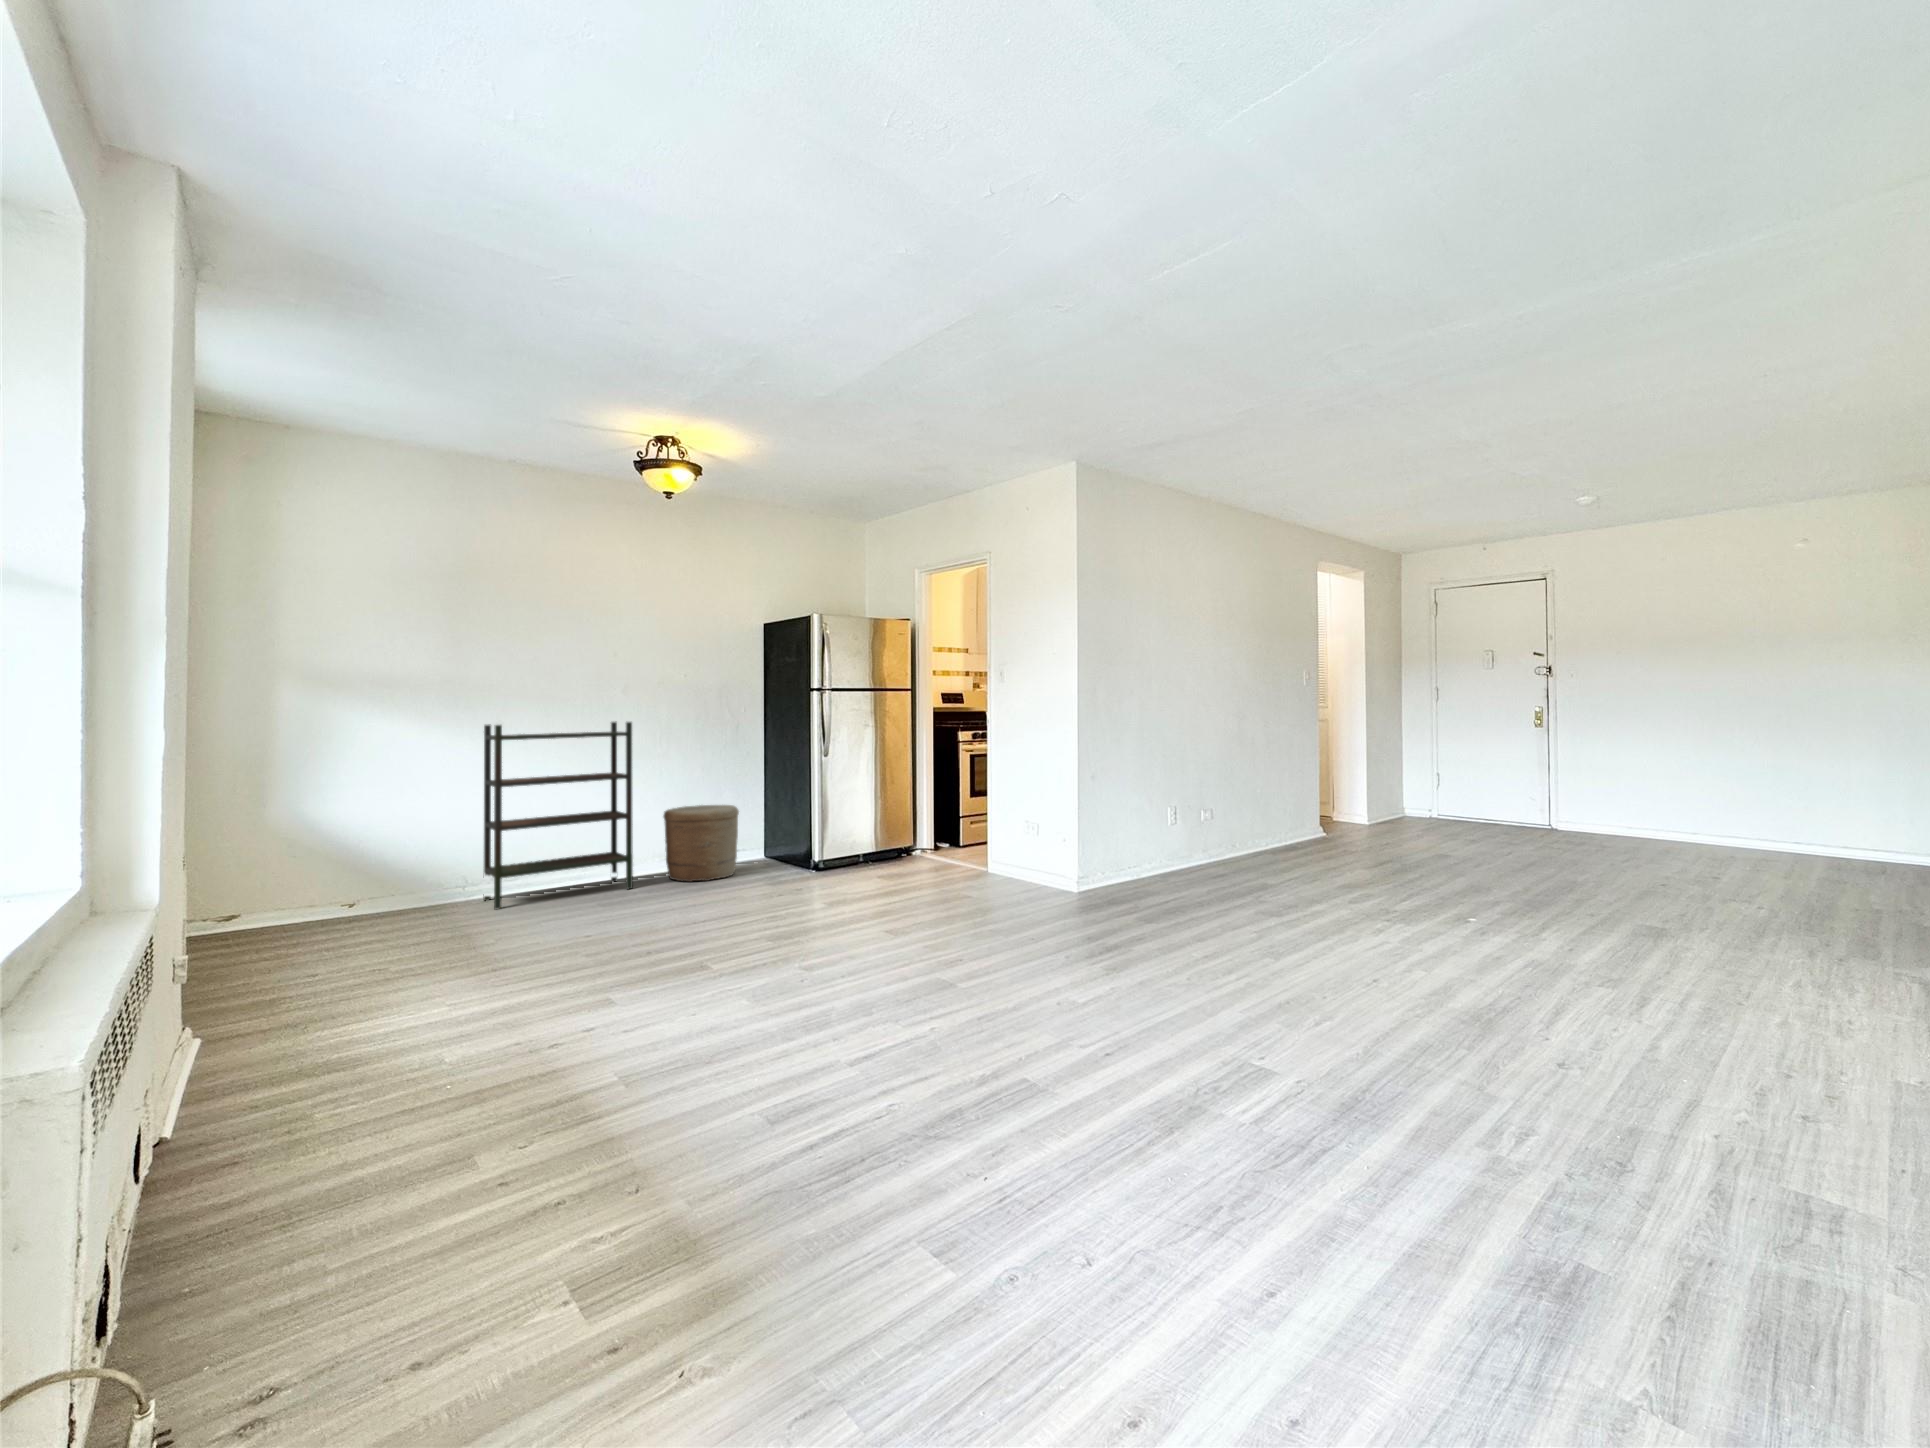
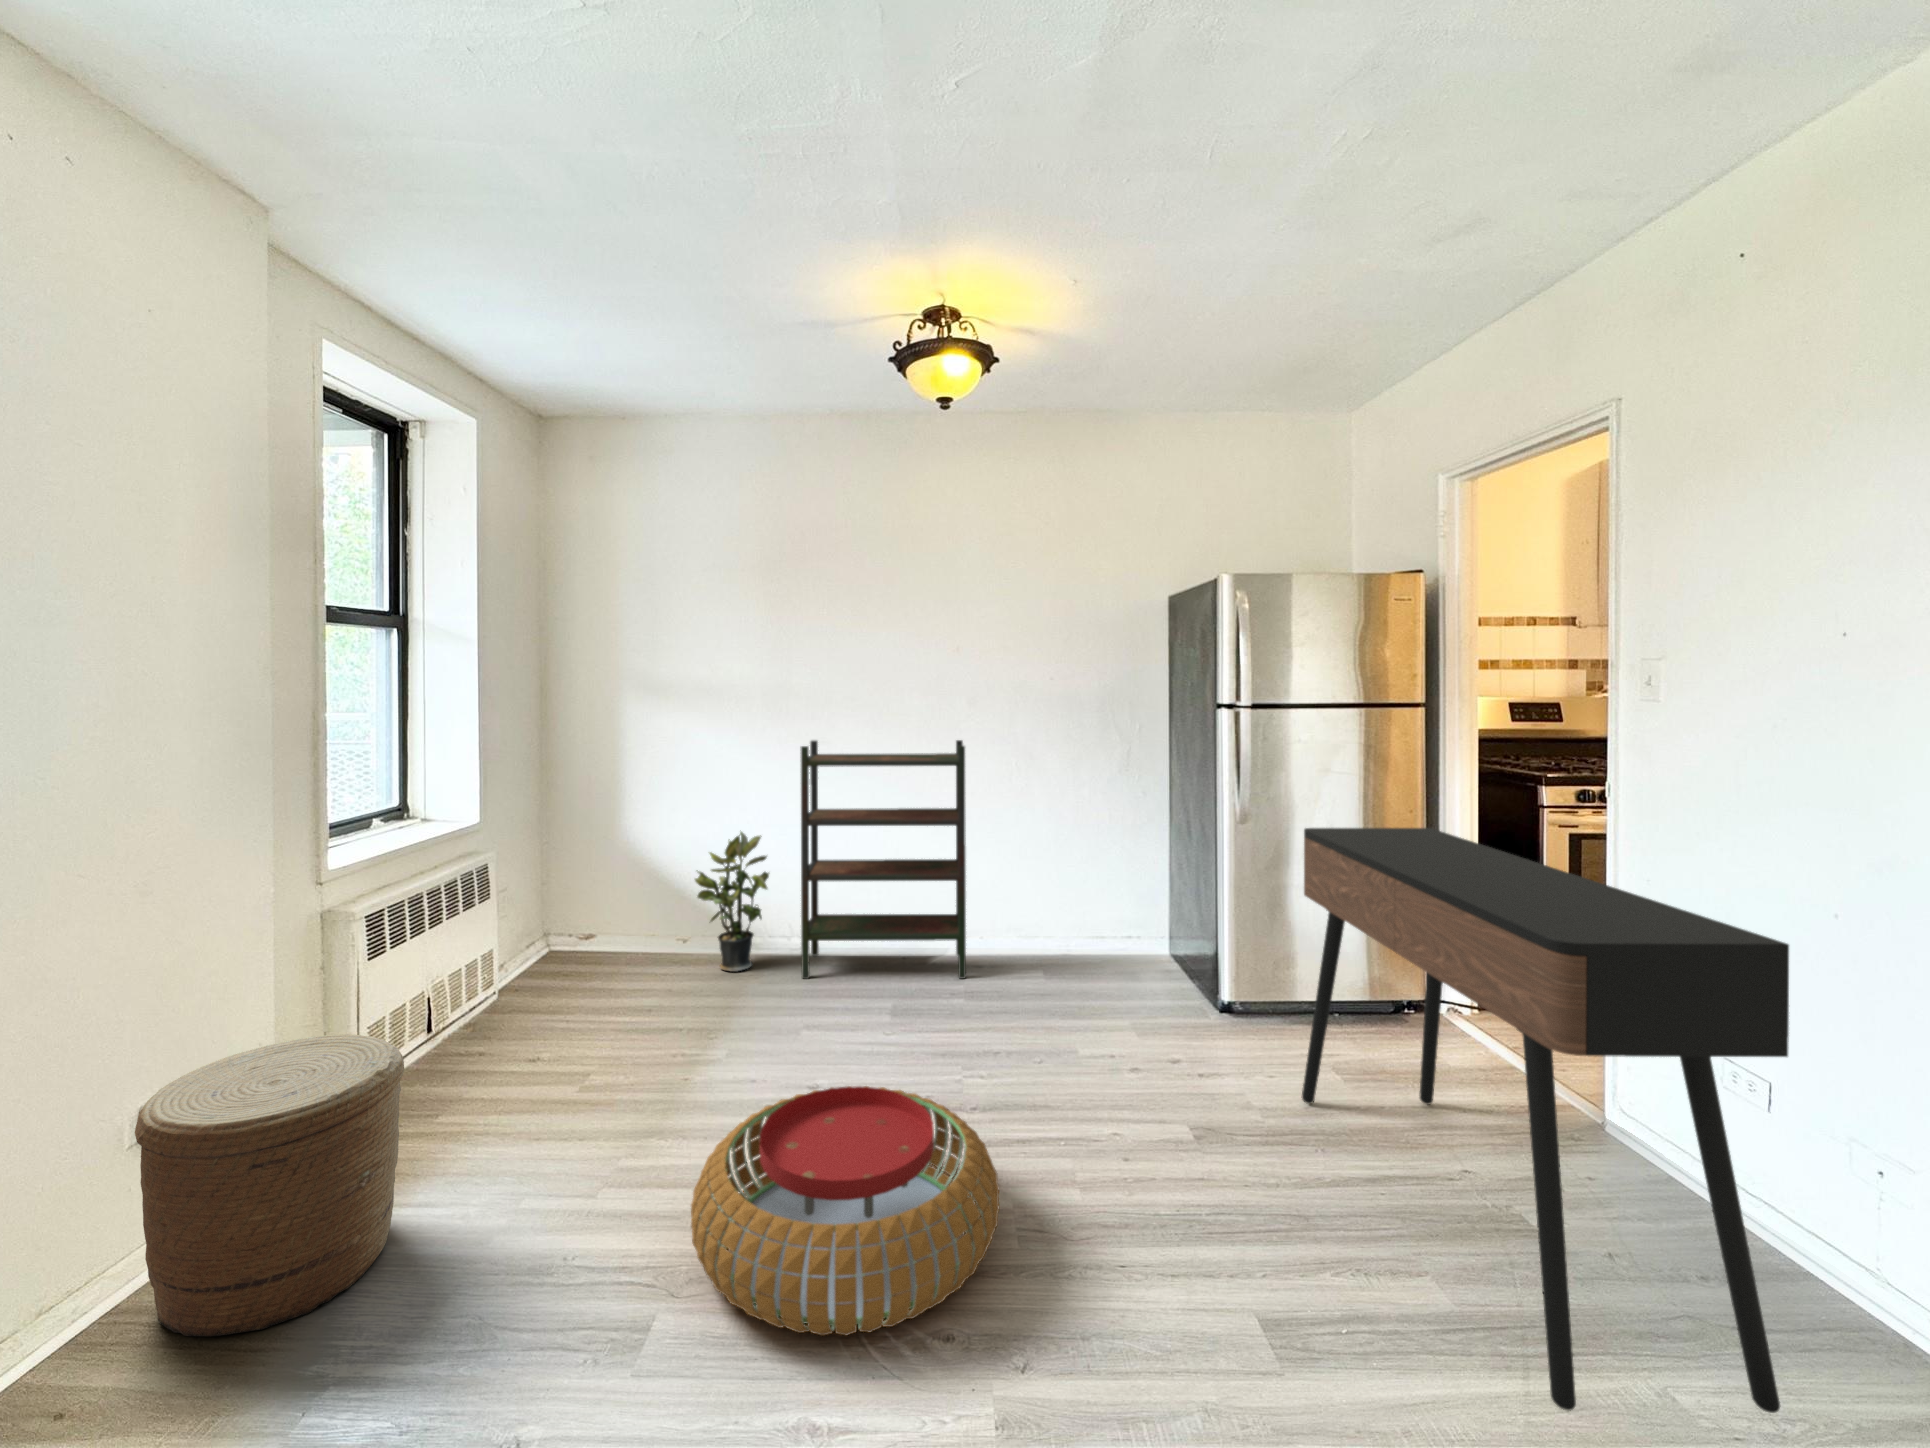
console table: none [869,742,1043,920] -> present [1302,828,1789,1413]
potted plant: none [378,801,455,919] -> present [695,832,769,972]
woven basket: present [663,805,739,882] -> present [135,1034,404,1336]
pouf: none [583,888,764,981] -> present [691,1086,999,1336]

